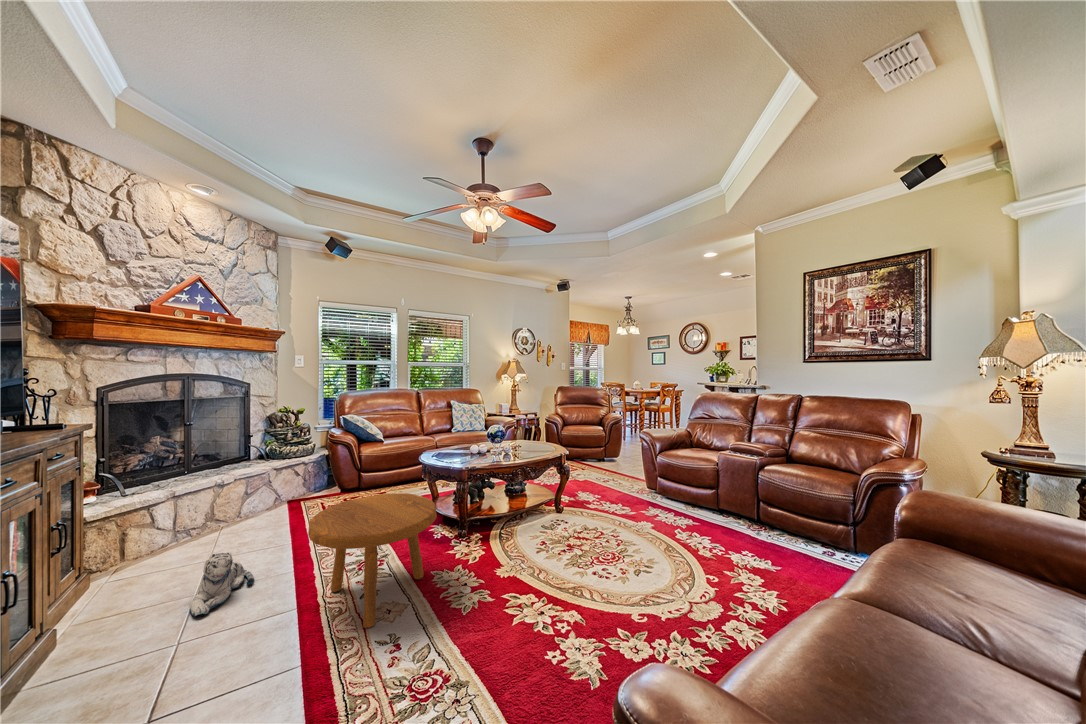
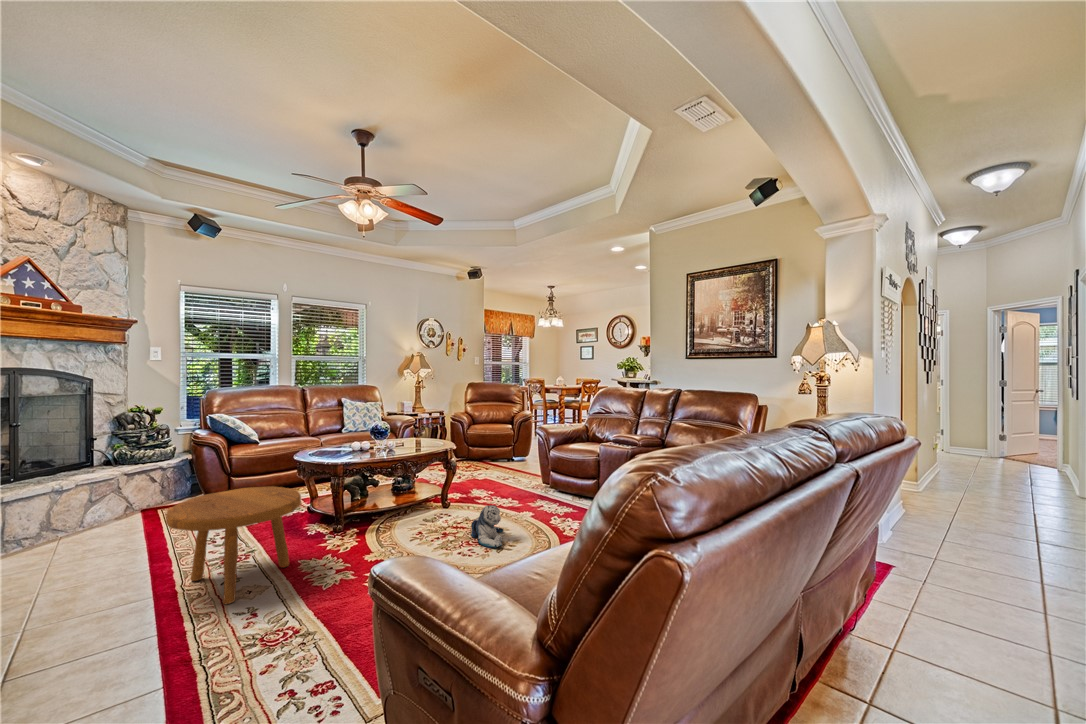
plush toy: present [190,553,254,617] -> present [471,505,504,548]

